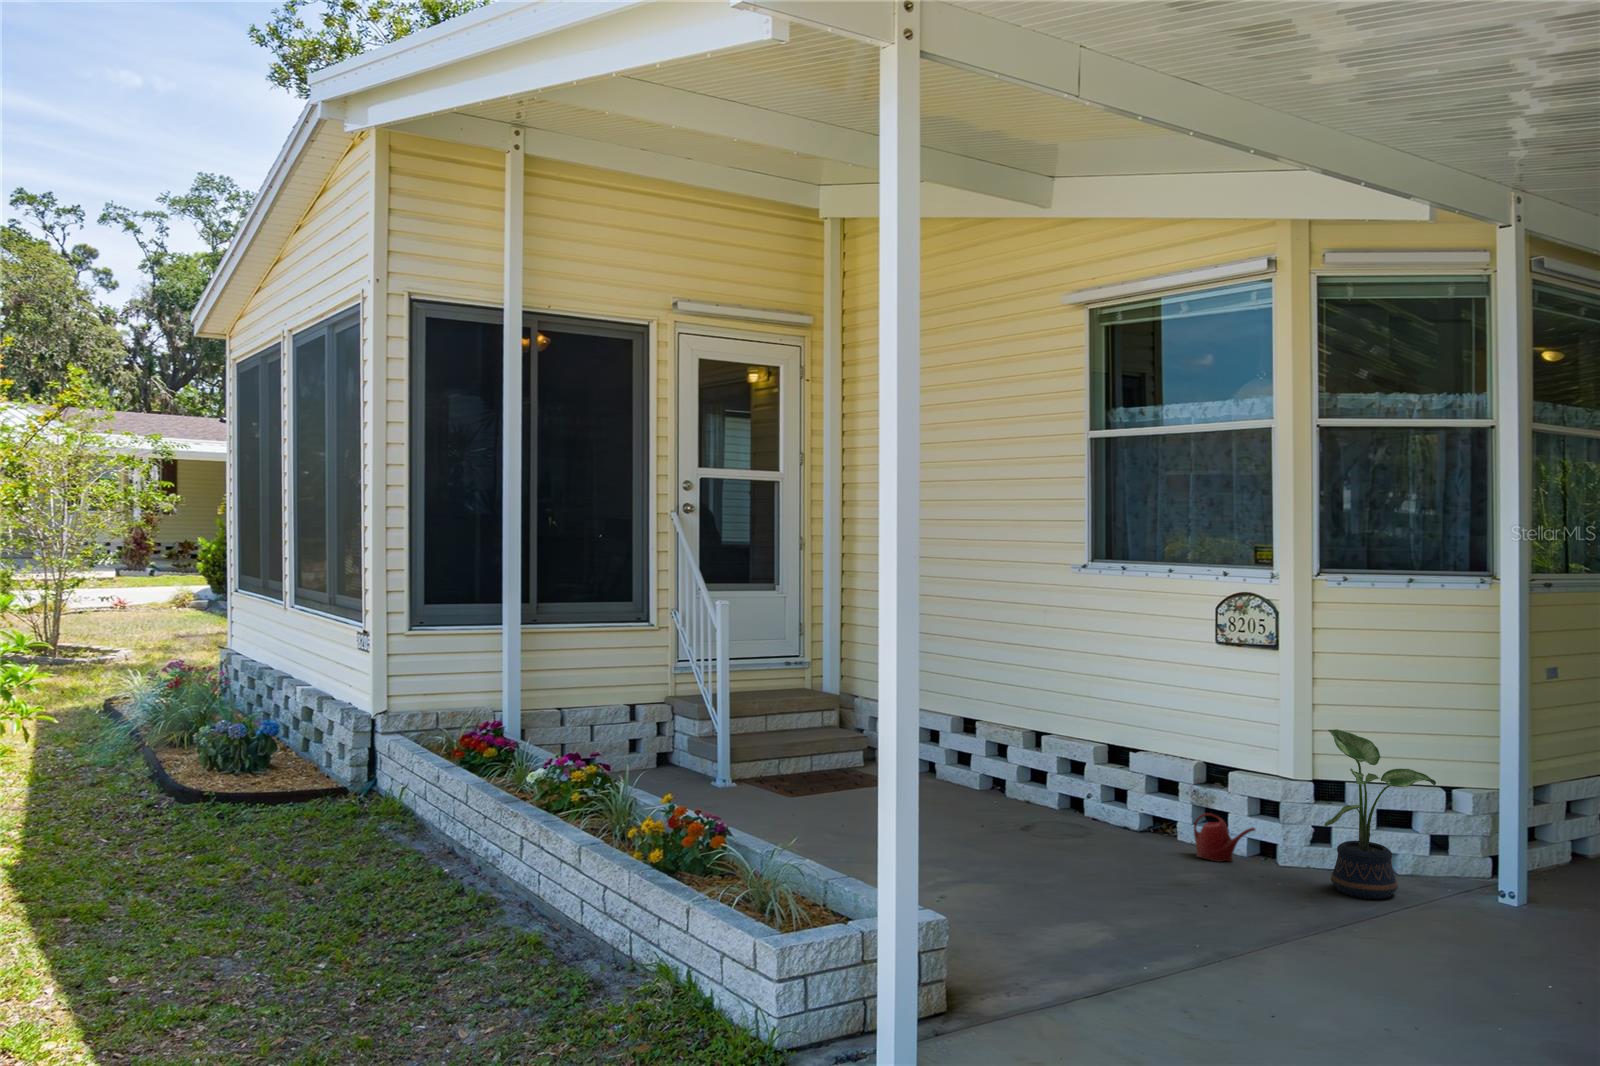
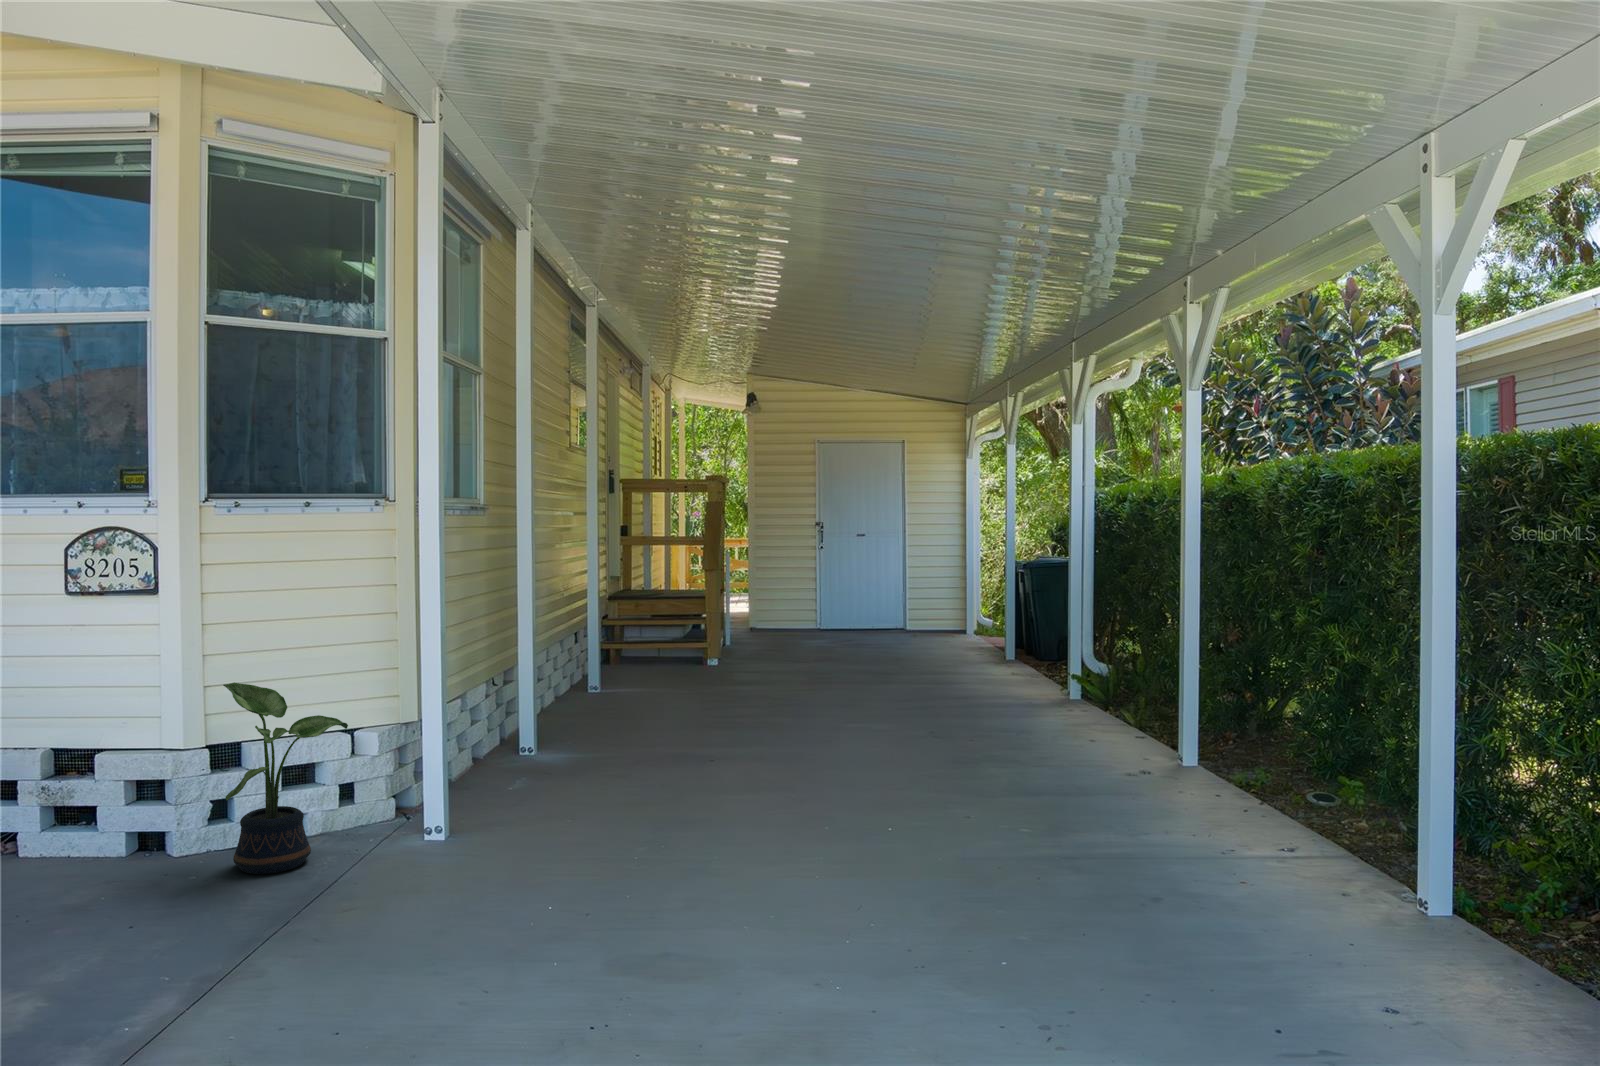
watering can: present [1194,813,1255,862] -> none [44,815,134,876]

